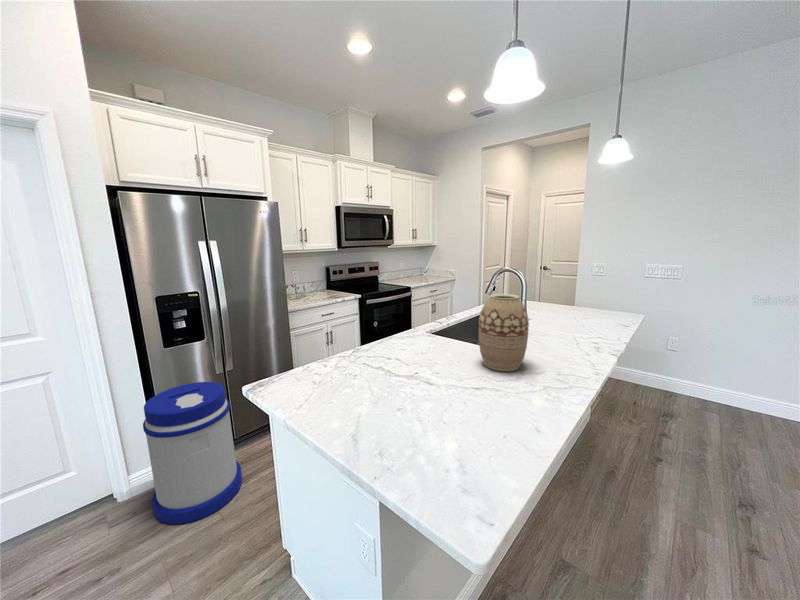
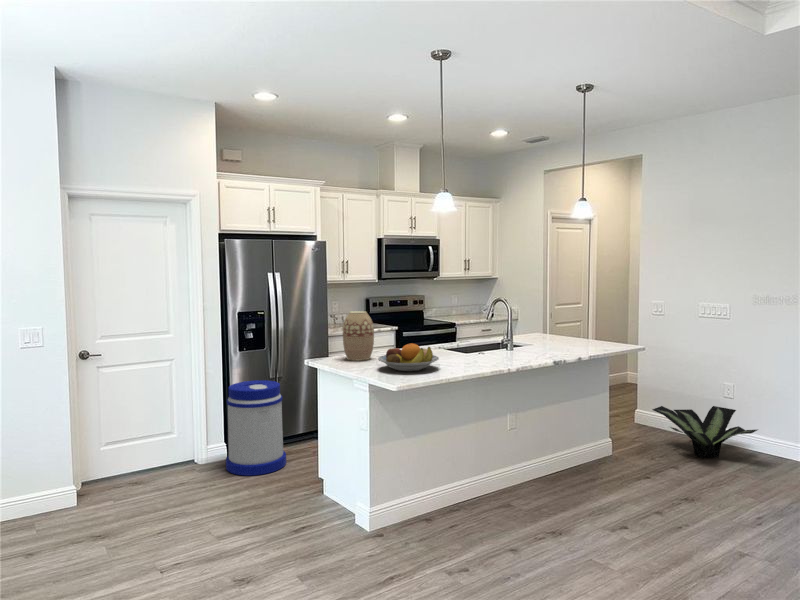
vase: present [478,294,529,371] -> present [343,311,374,361]
fruit bowl: none [379,358,489,421] -> present [378,344,439,371]
potted plant: none [614,360,731,417] -> present [652,406,757,458]

